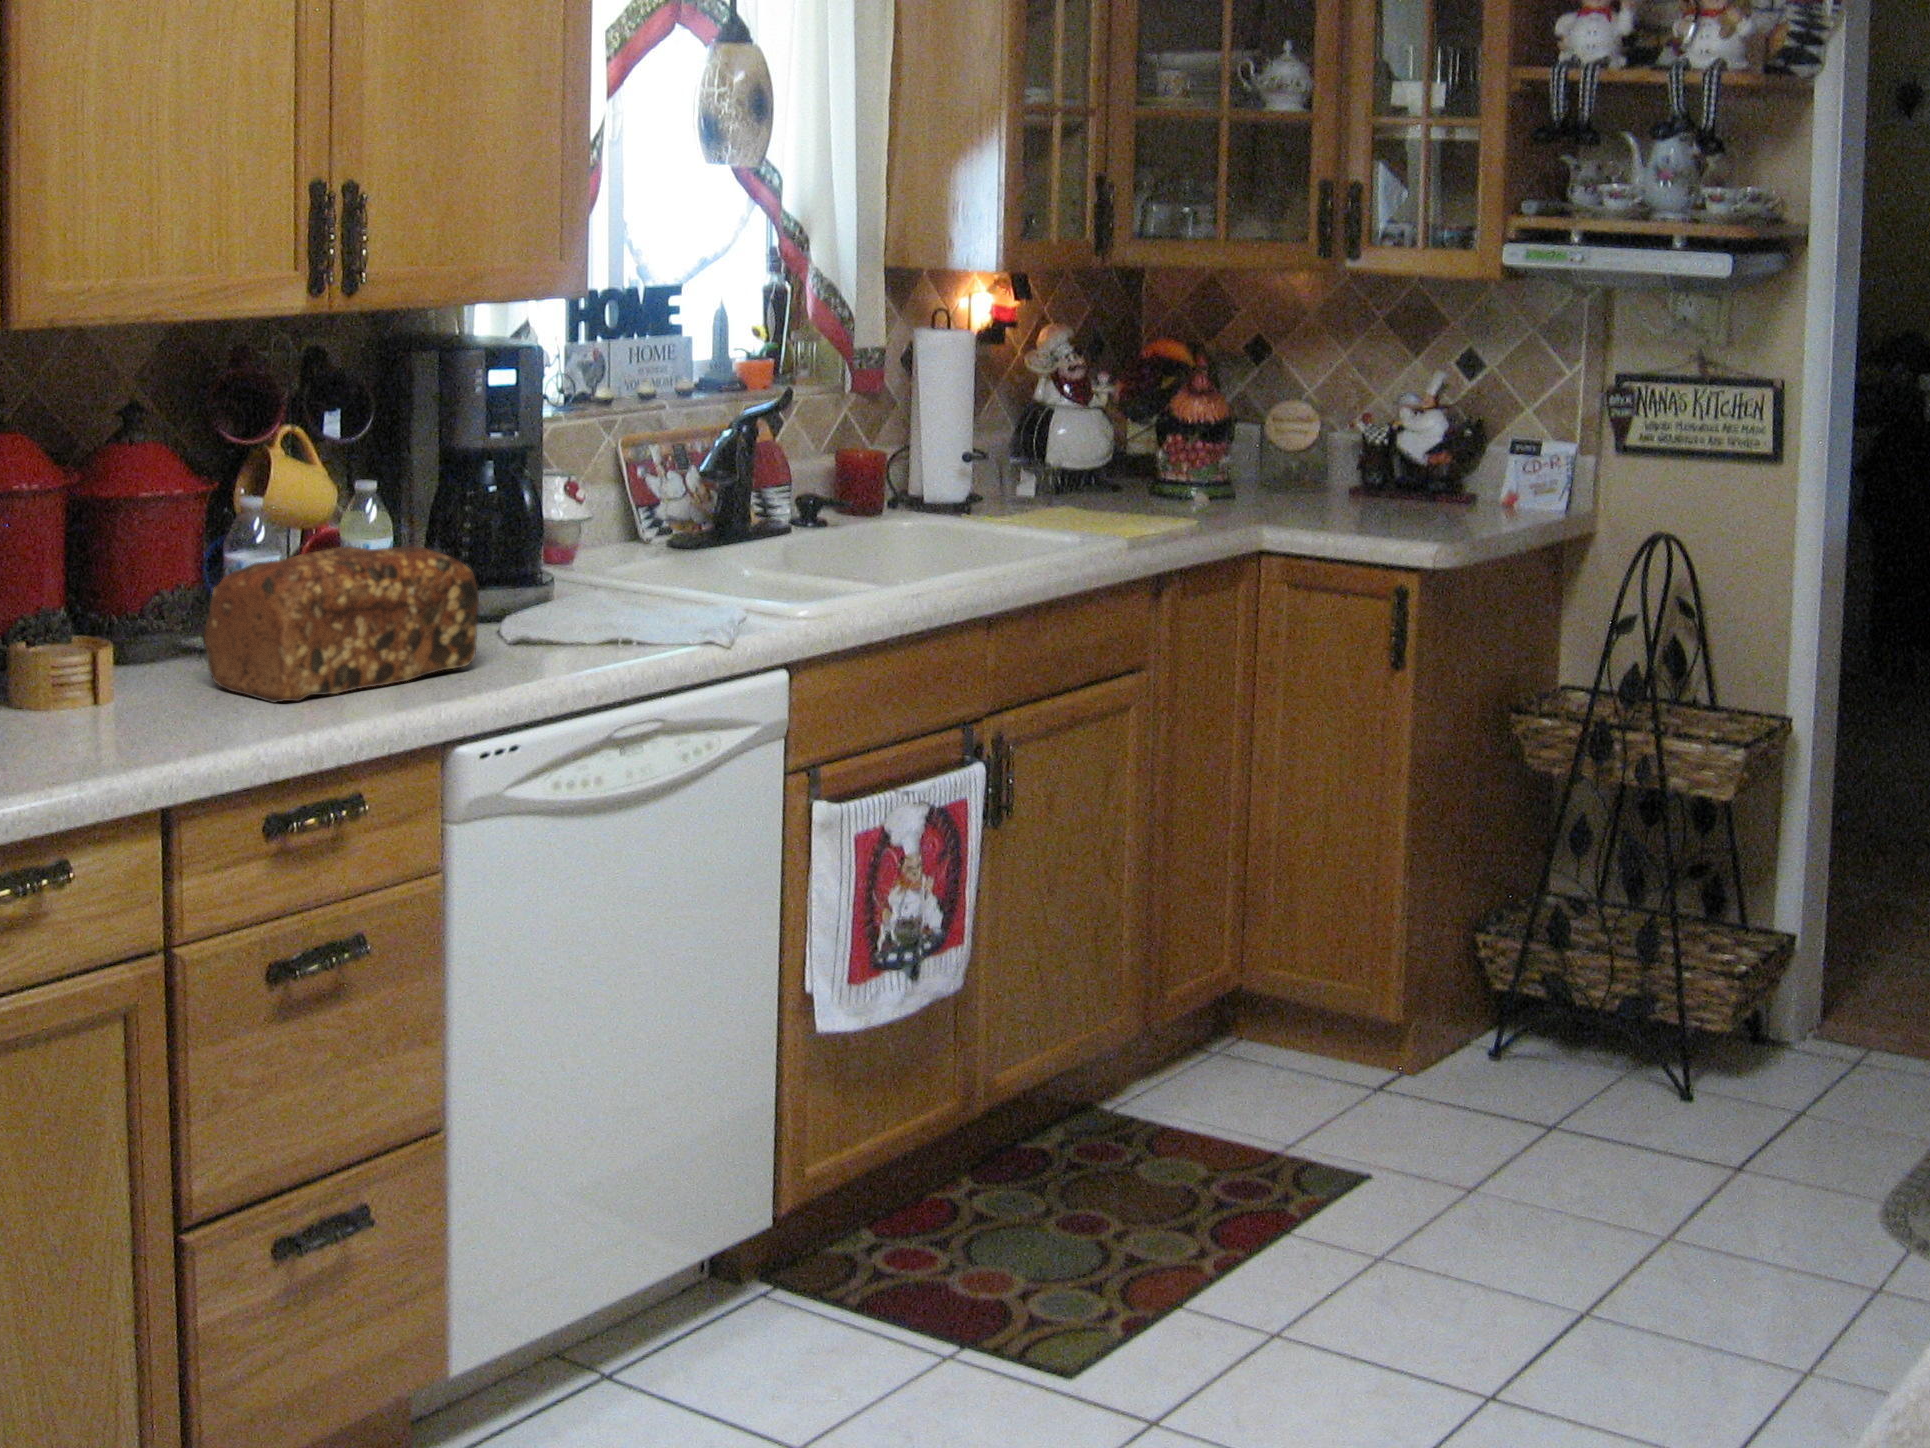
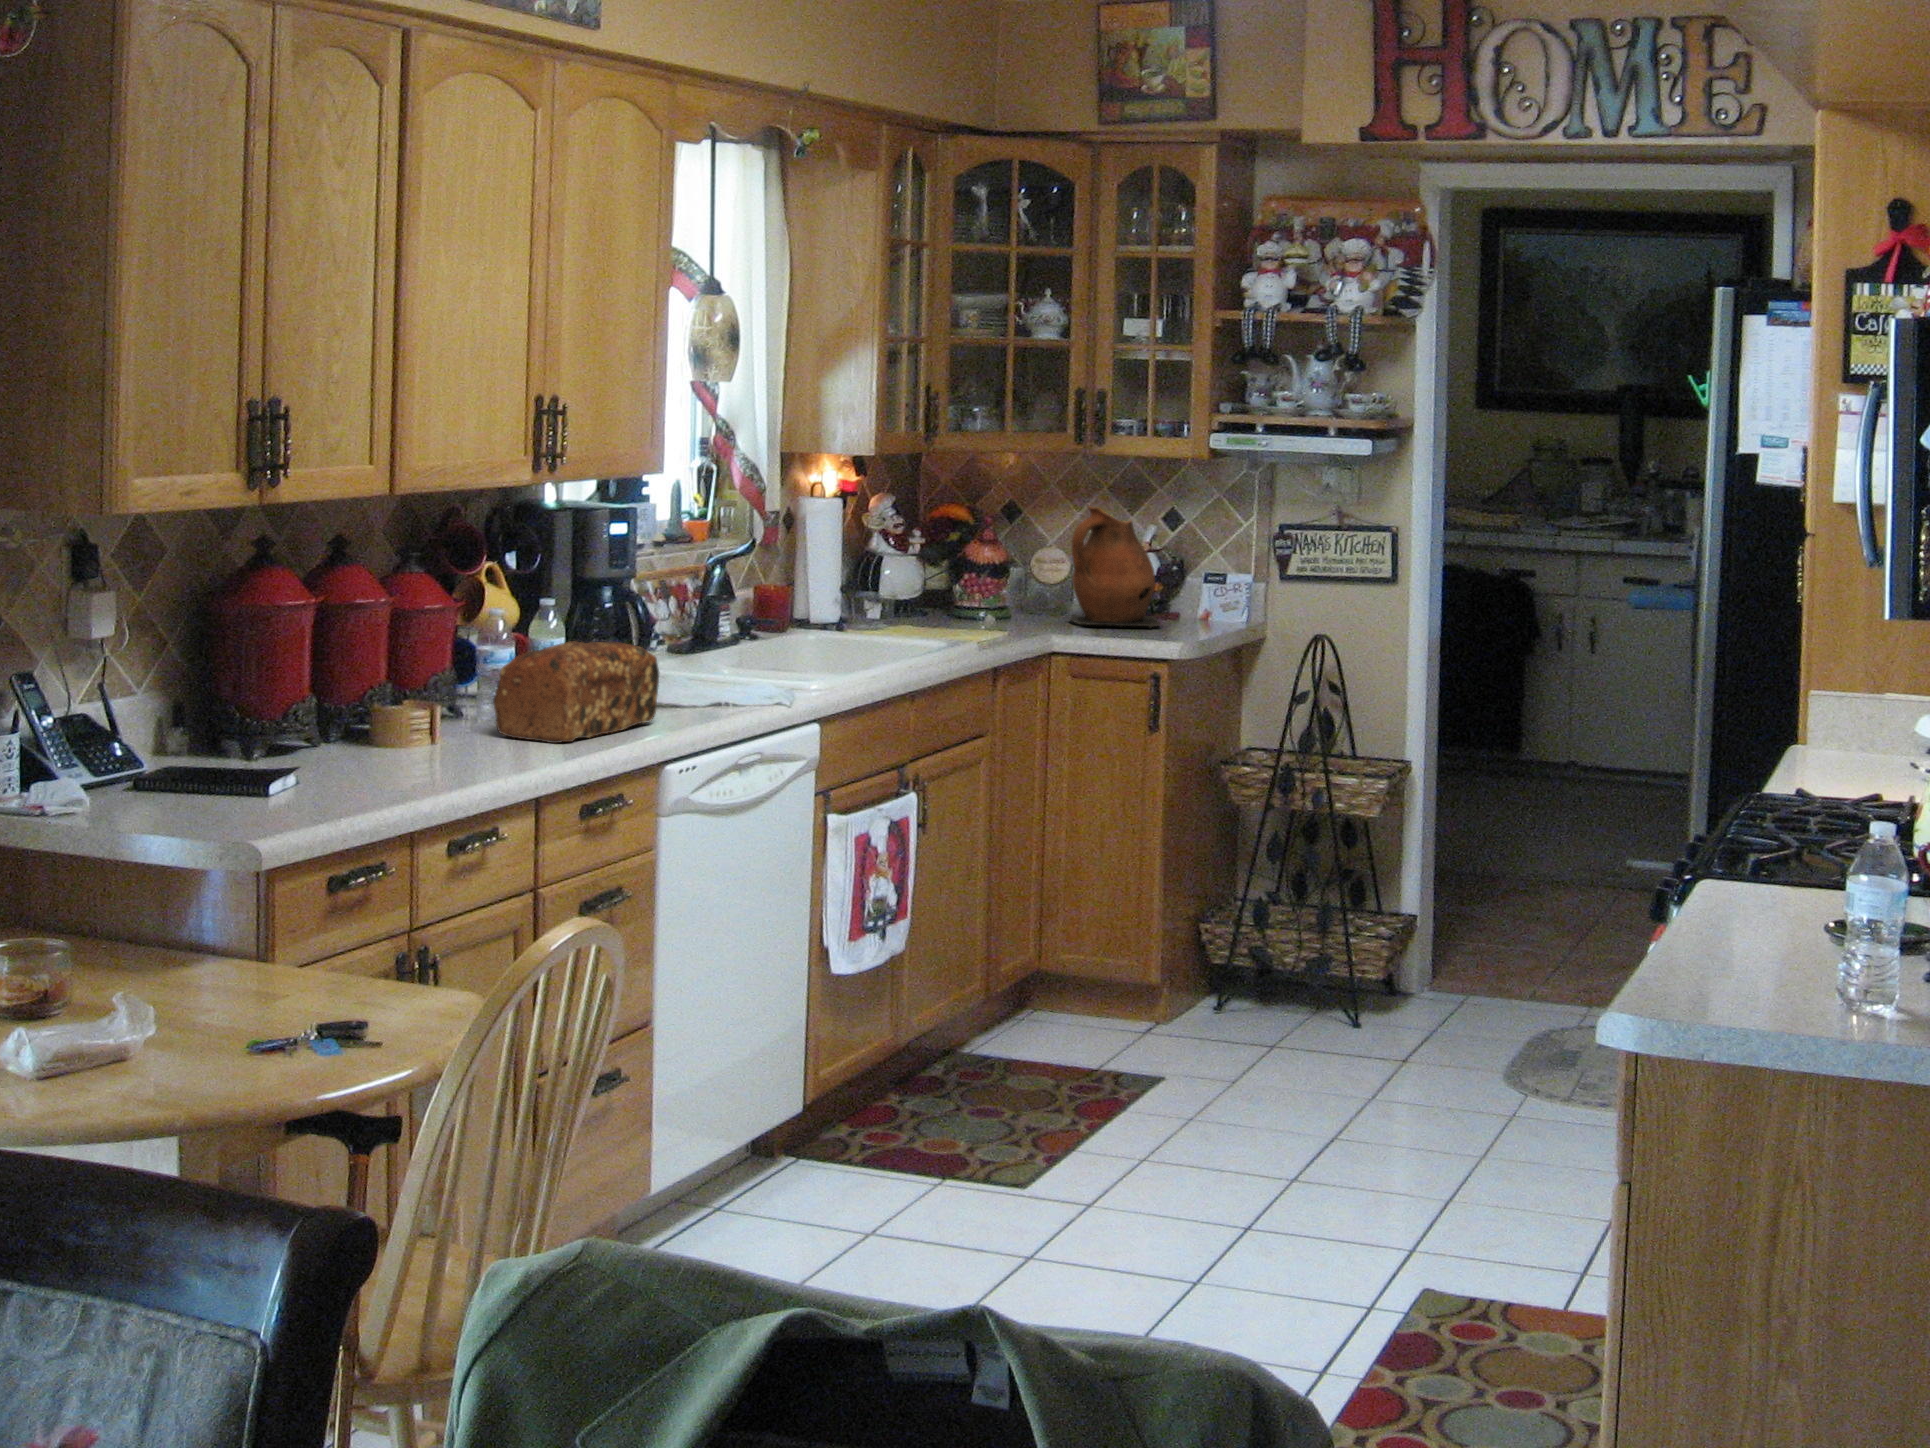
ceramic pitcher: none [1294,349,1425,521] -> present [1068,507,1160,628]

